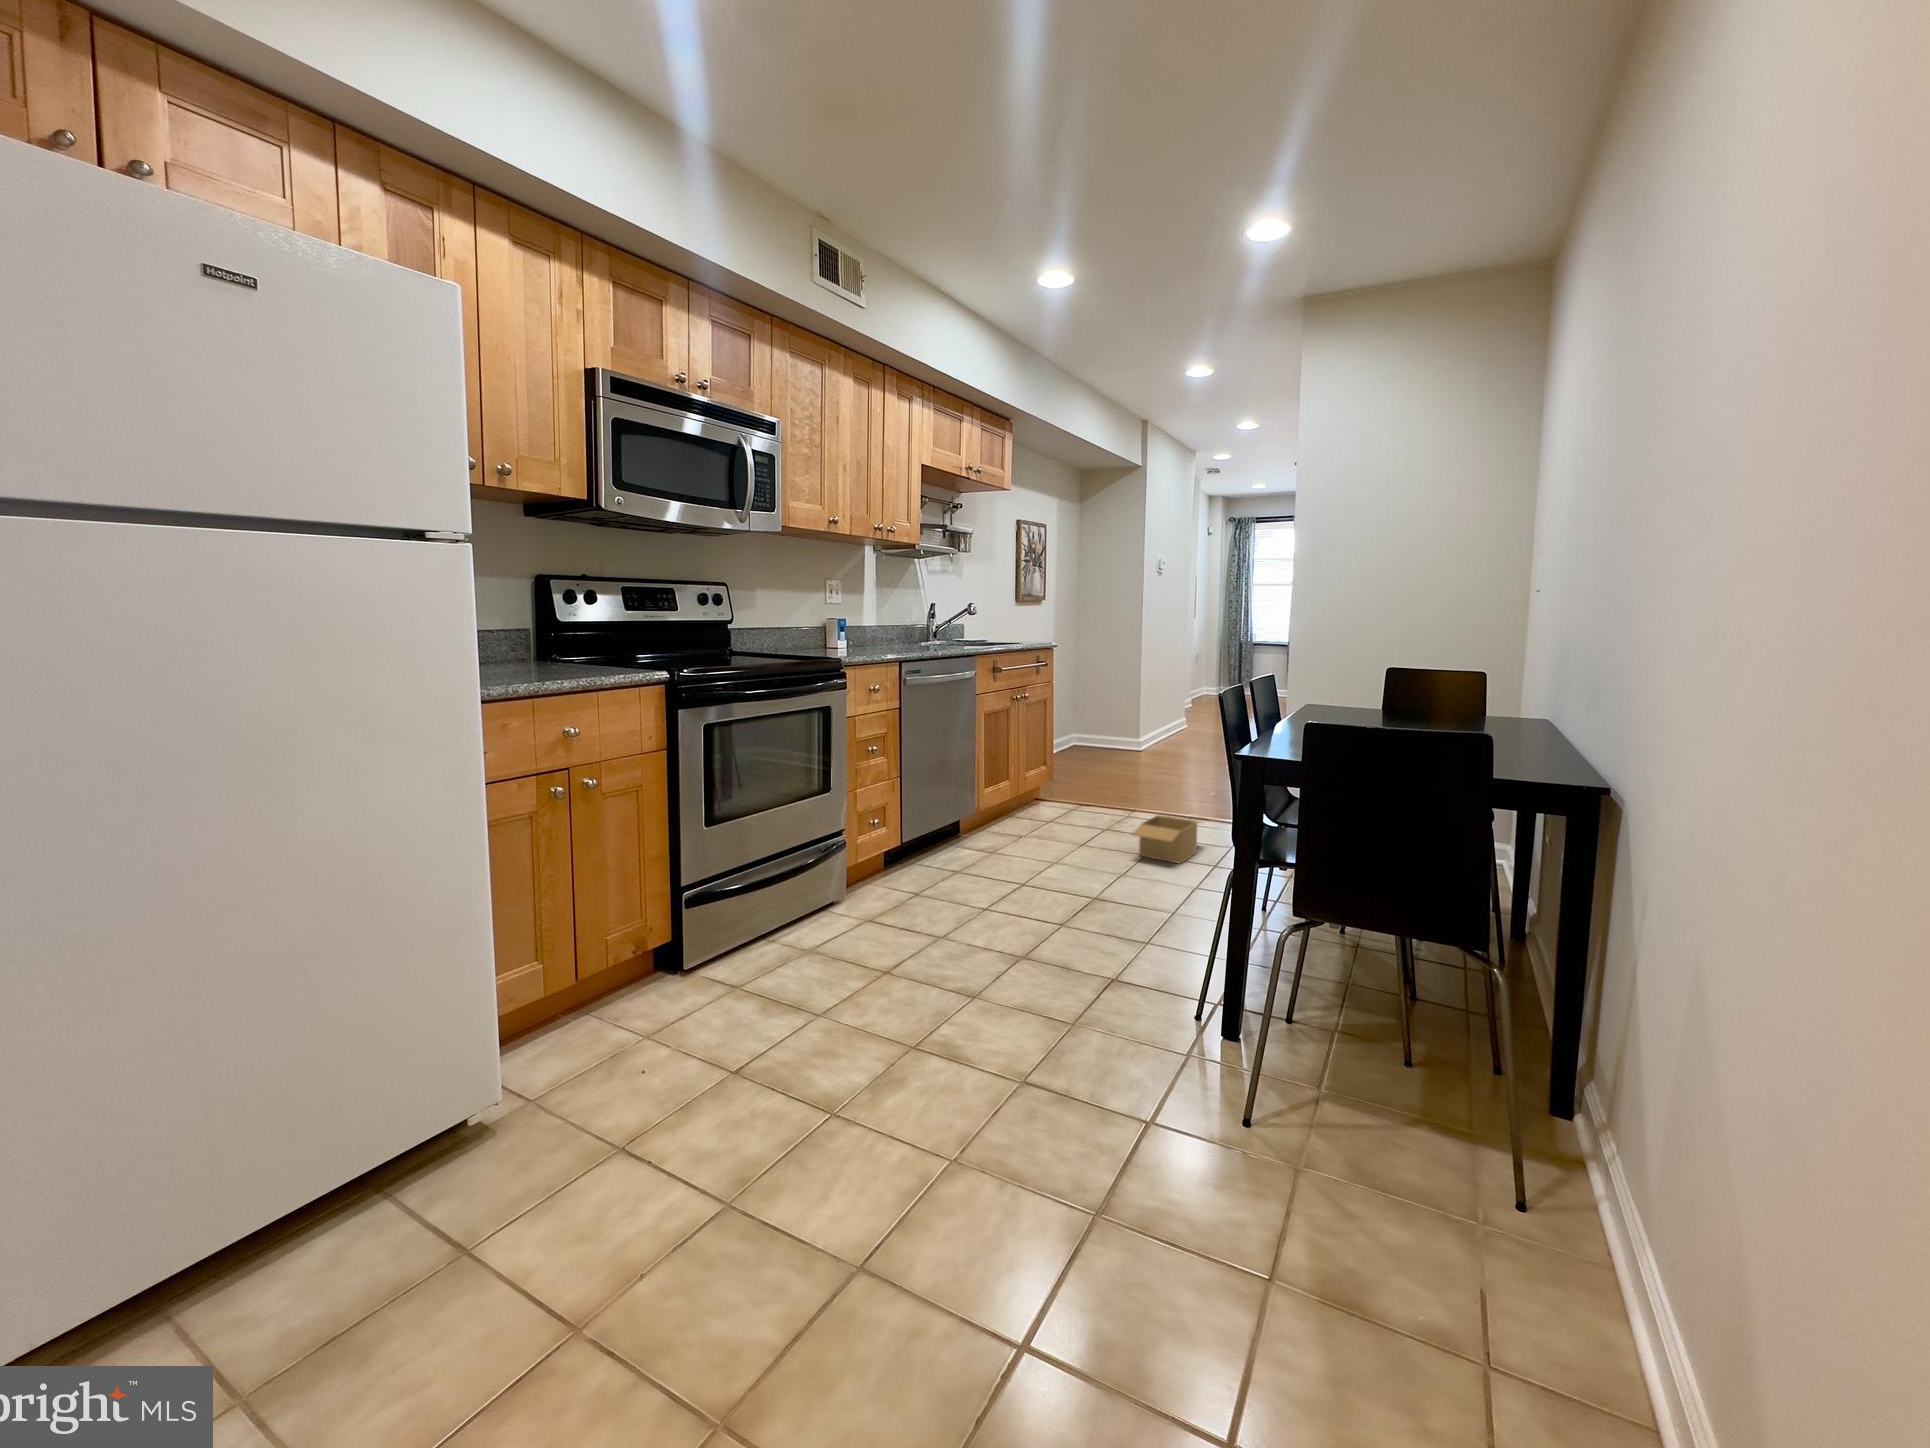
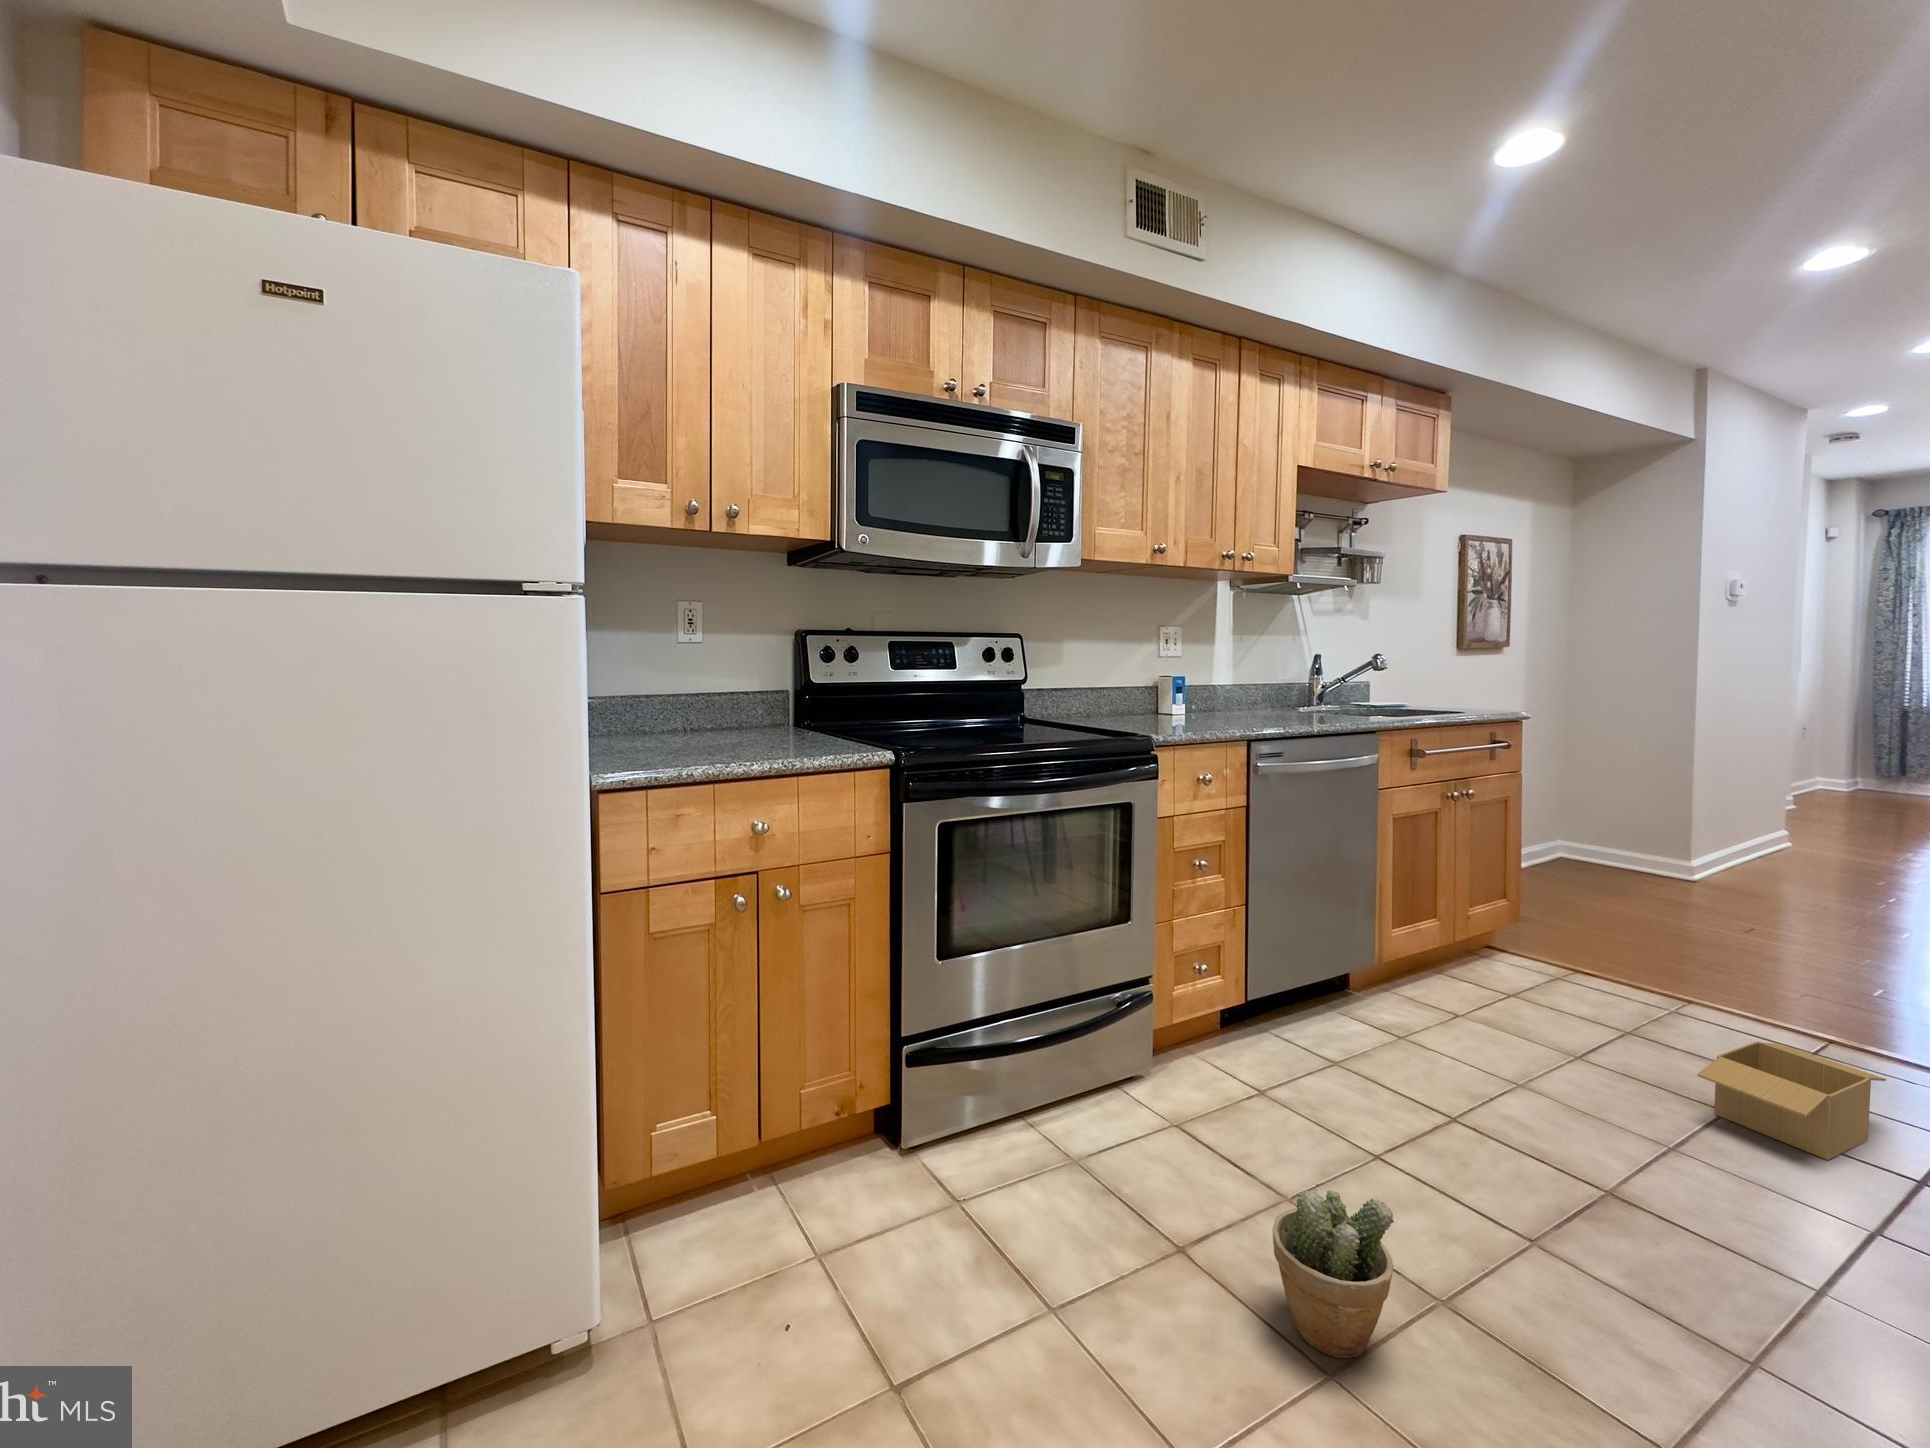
potted plant: none [939,899,999,988] -> present [1272,1190,1394,1358]

